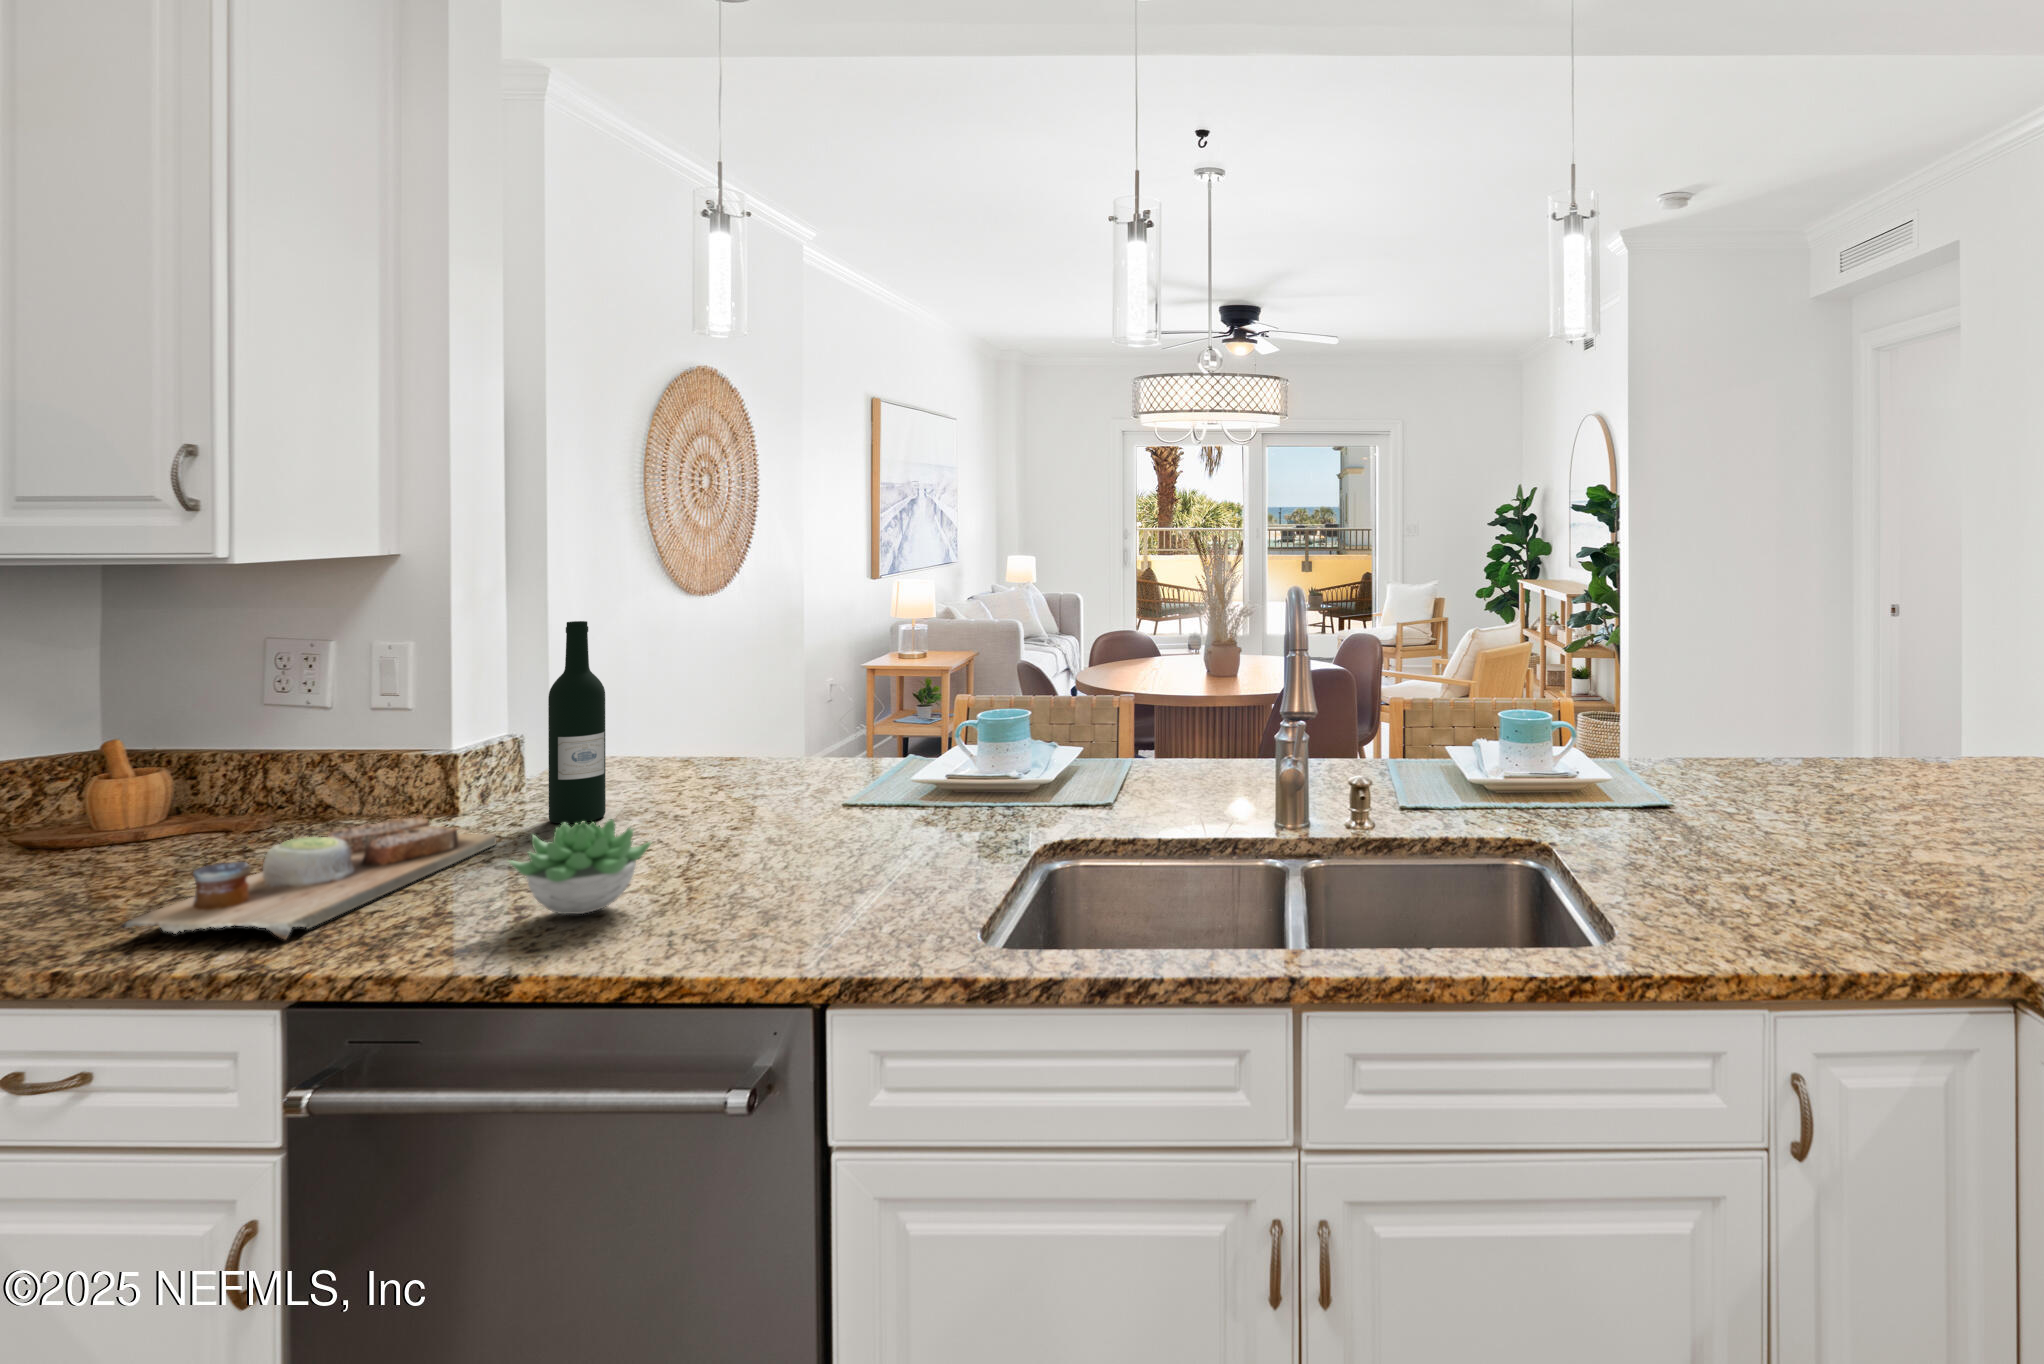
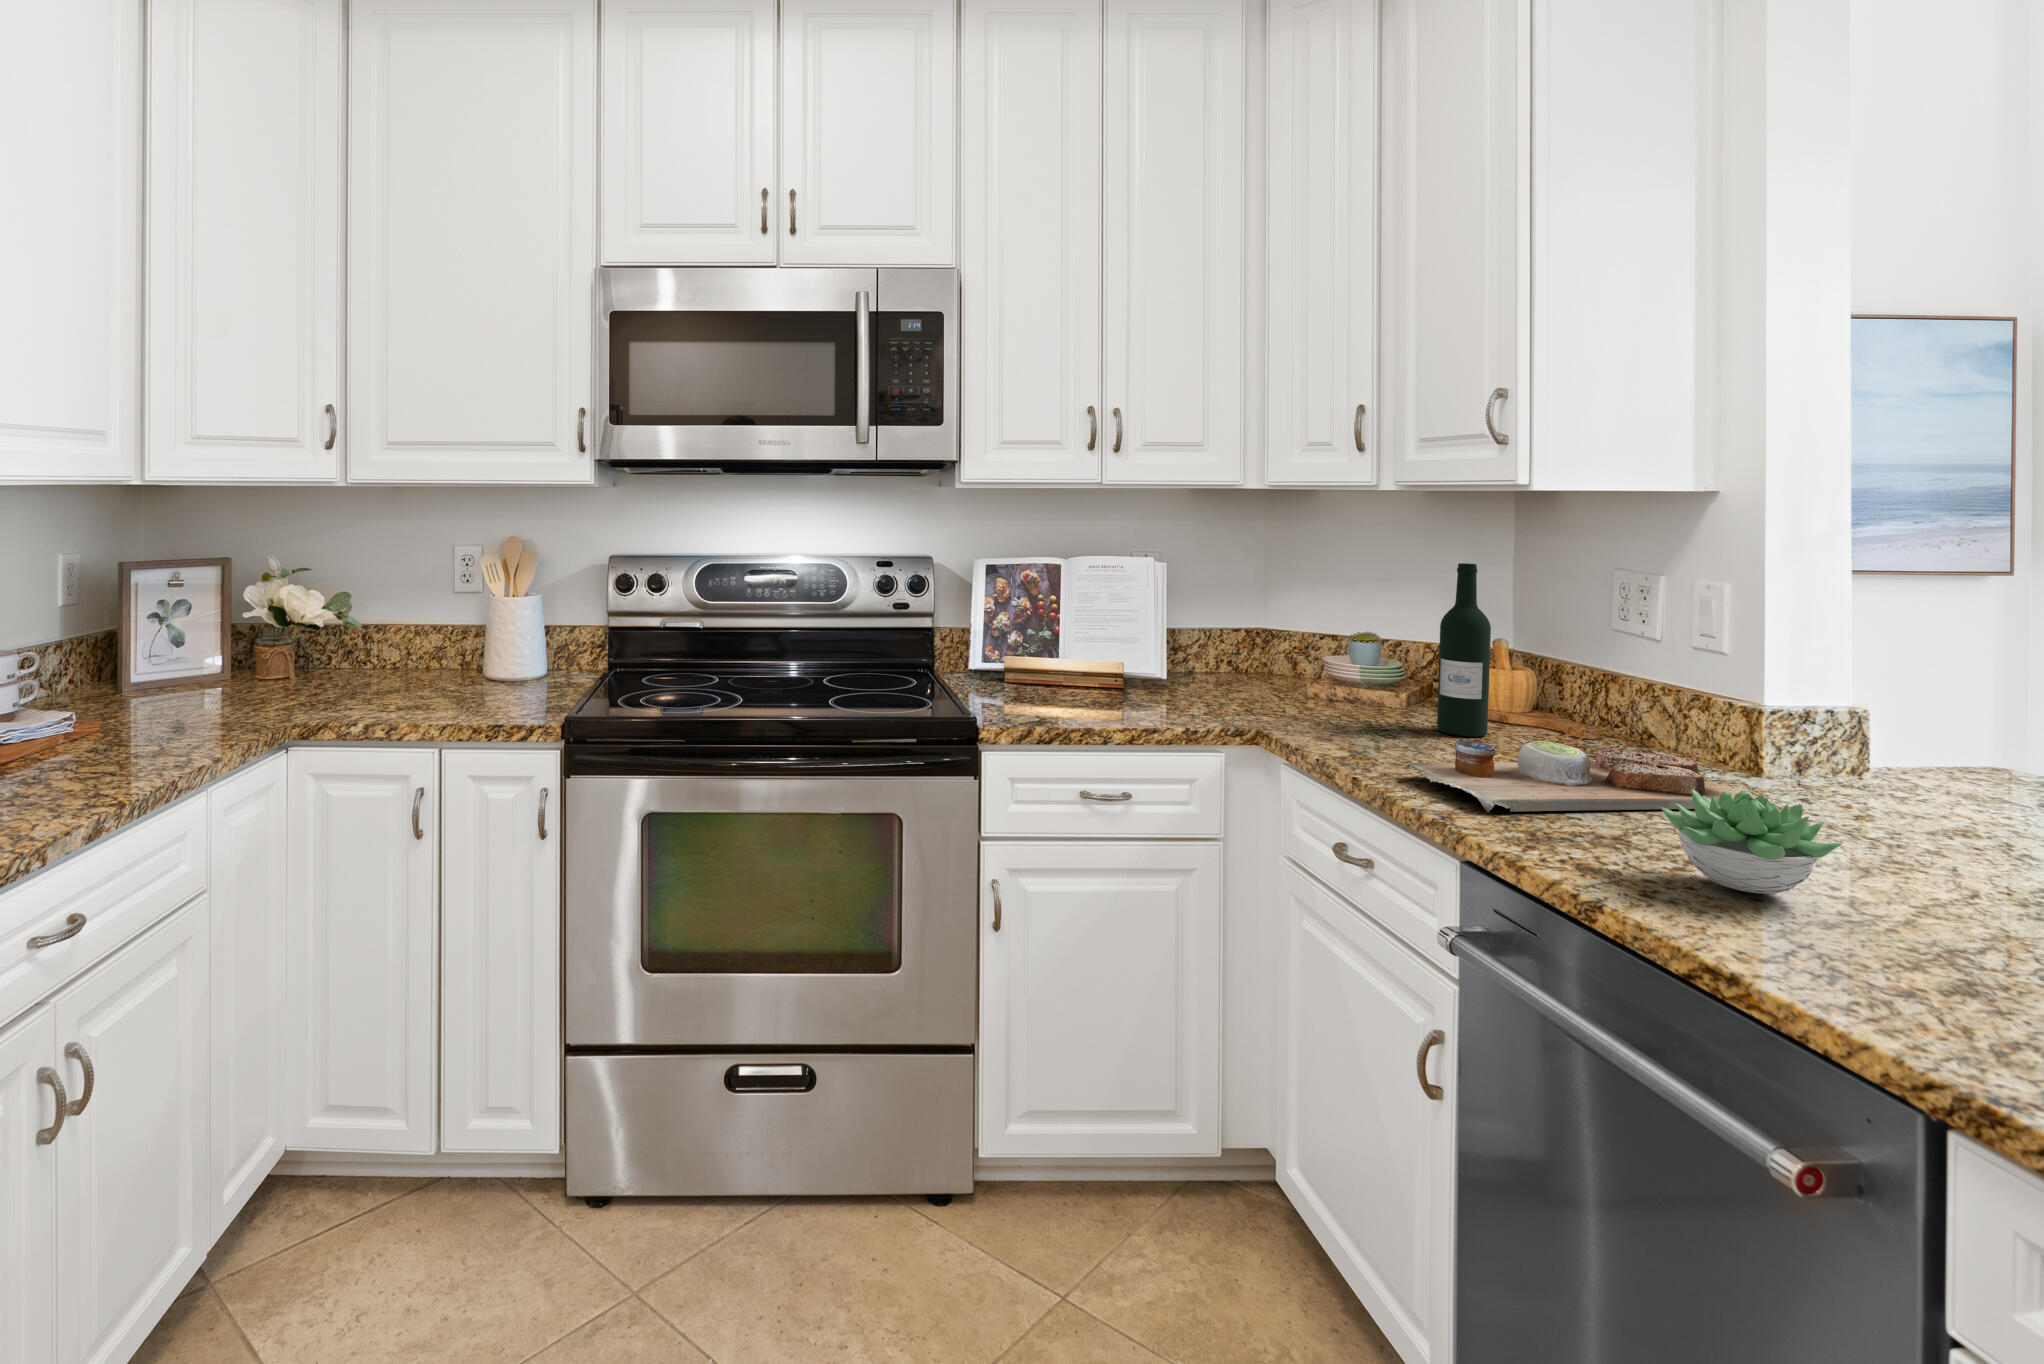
wine bottle: present [548,621,606,824] -> present [1437,563,1491,737]

